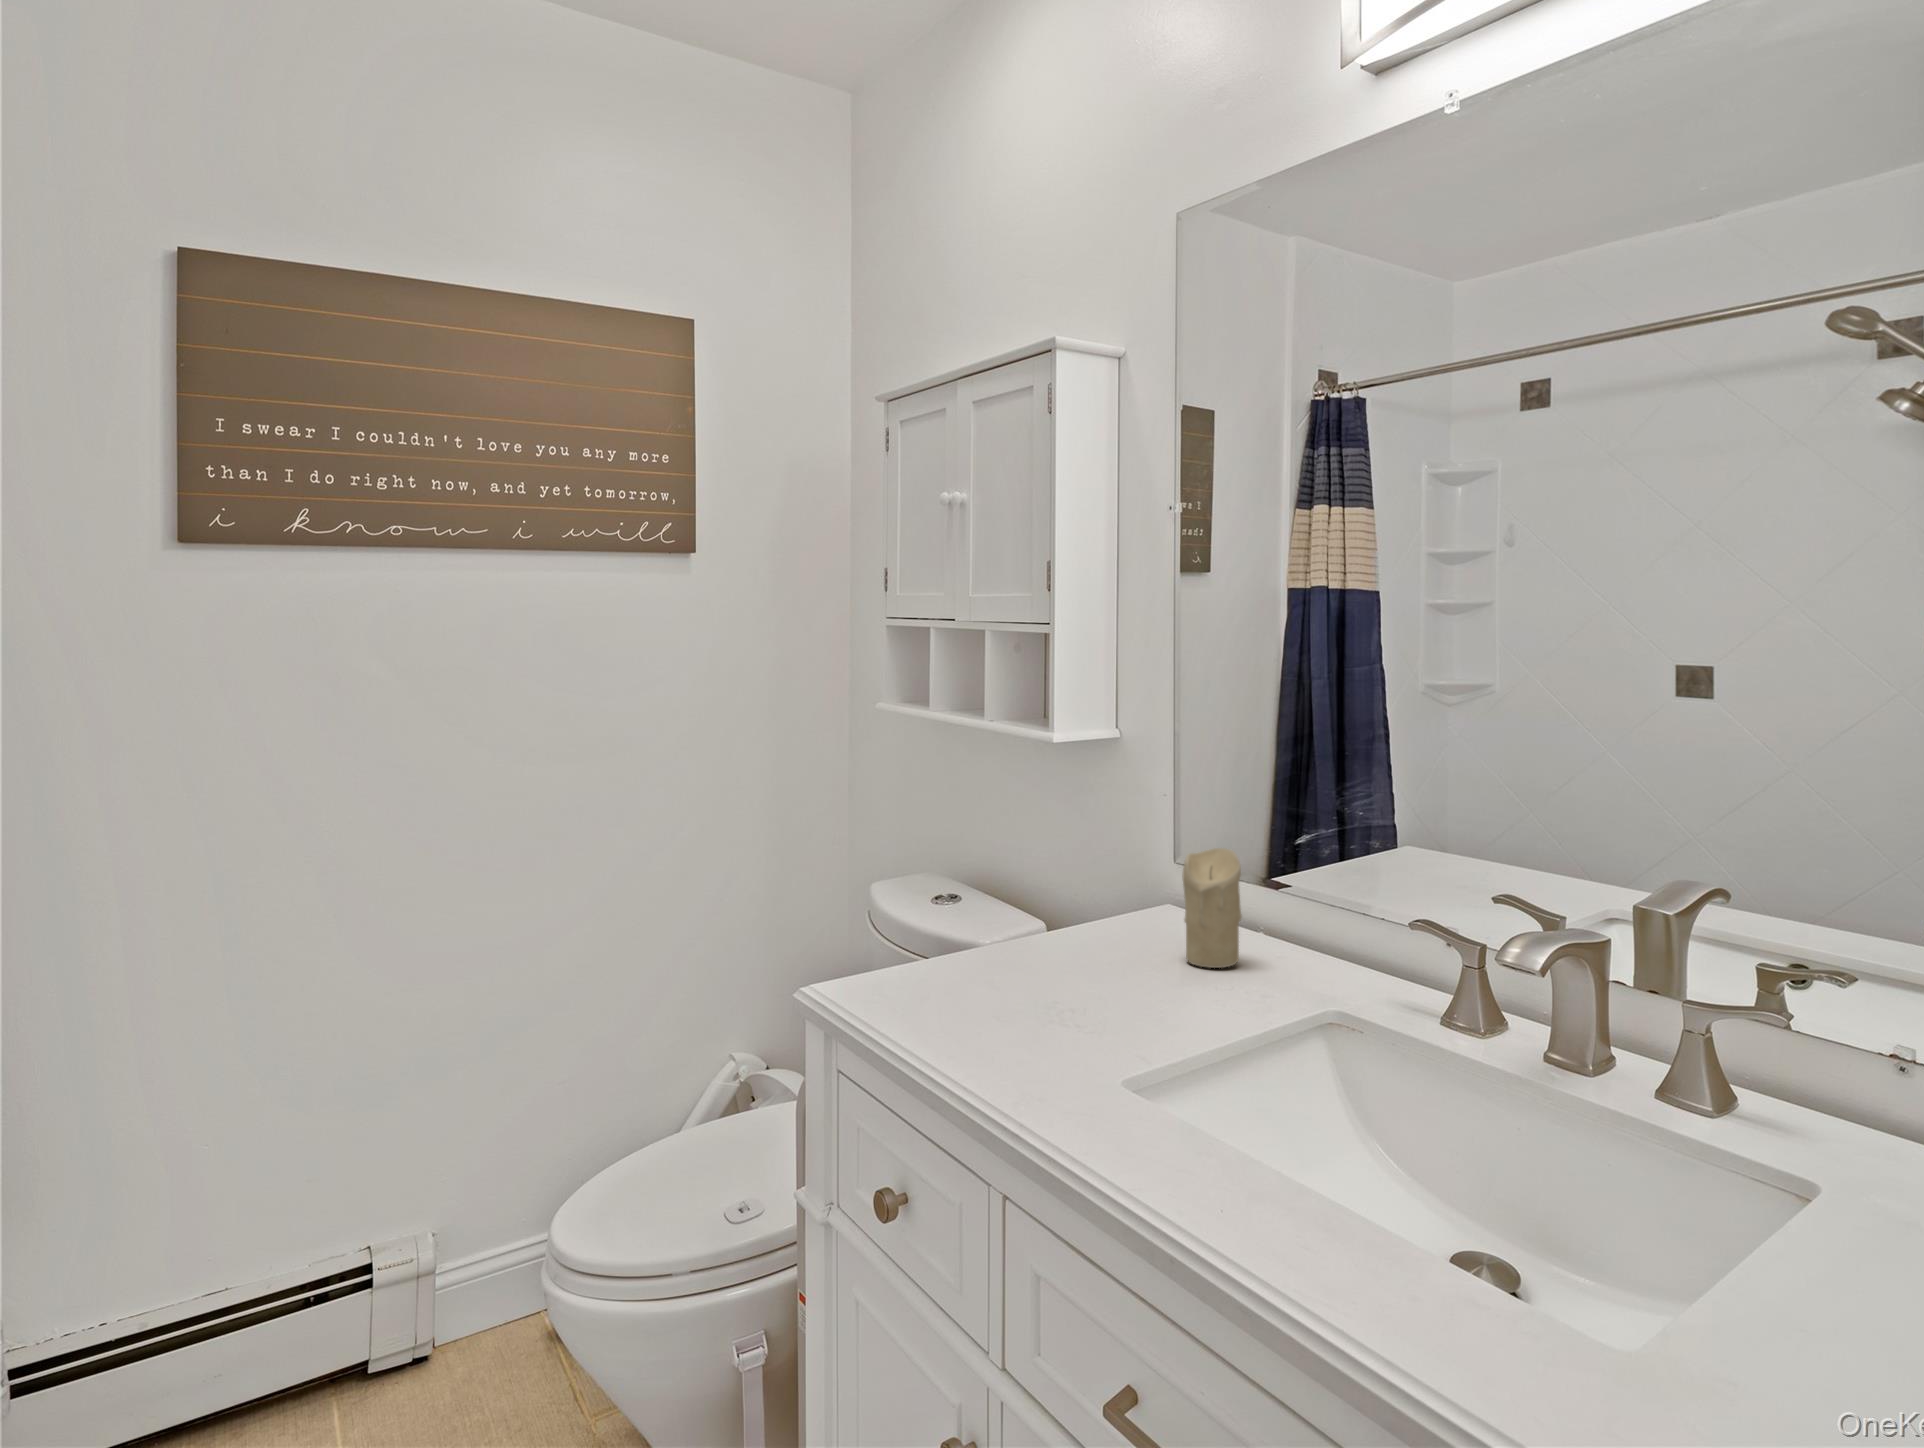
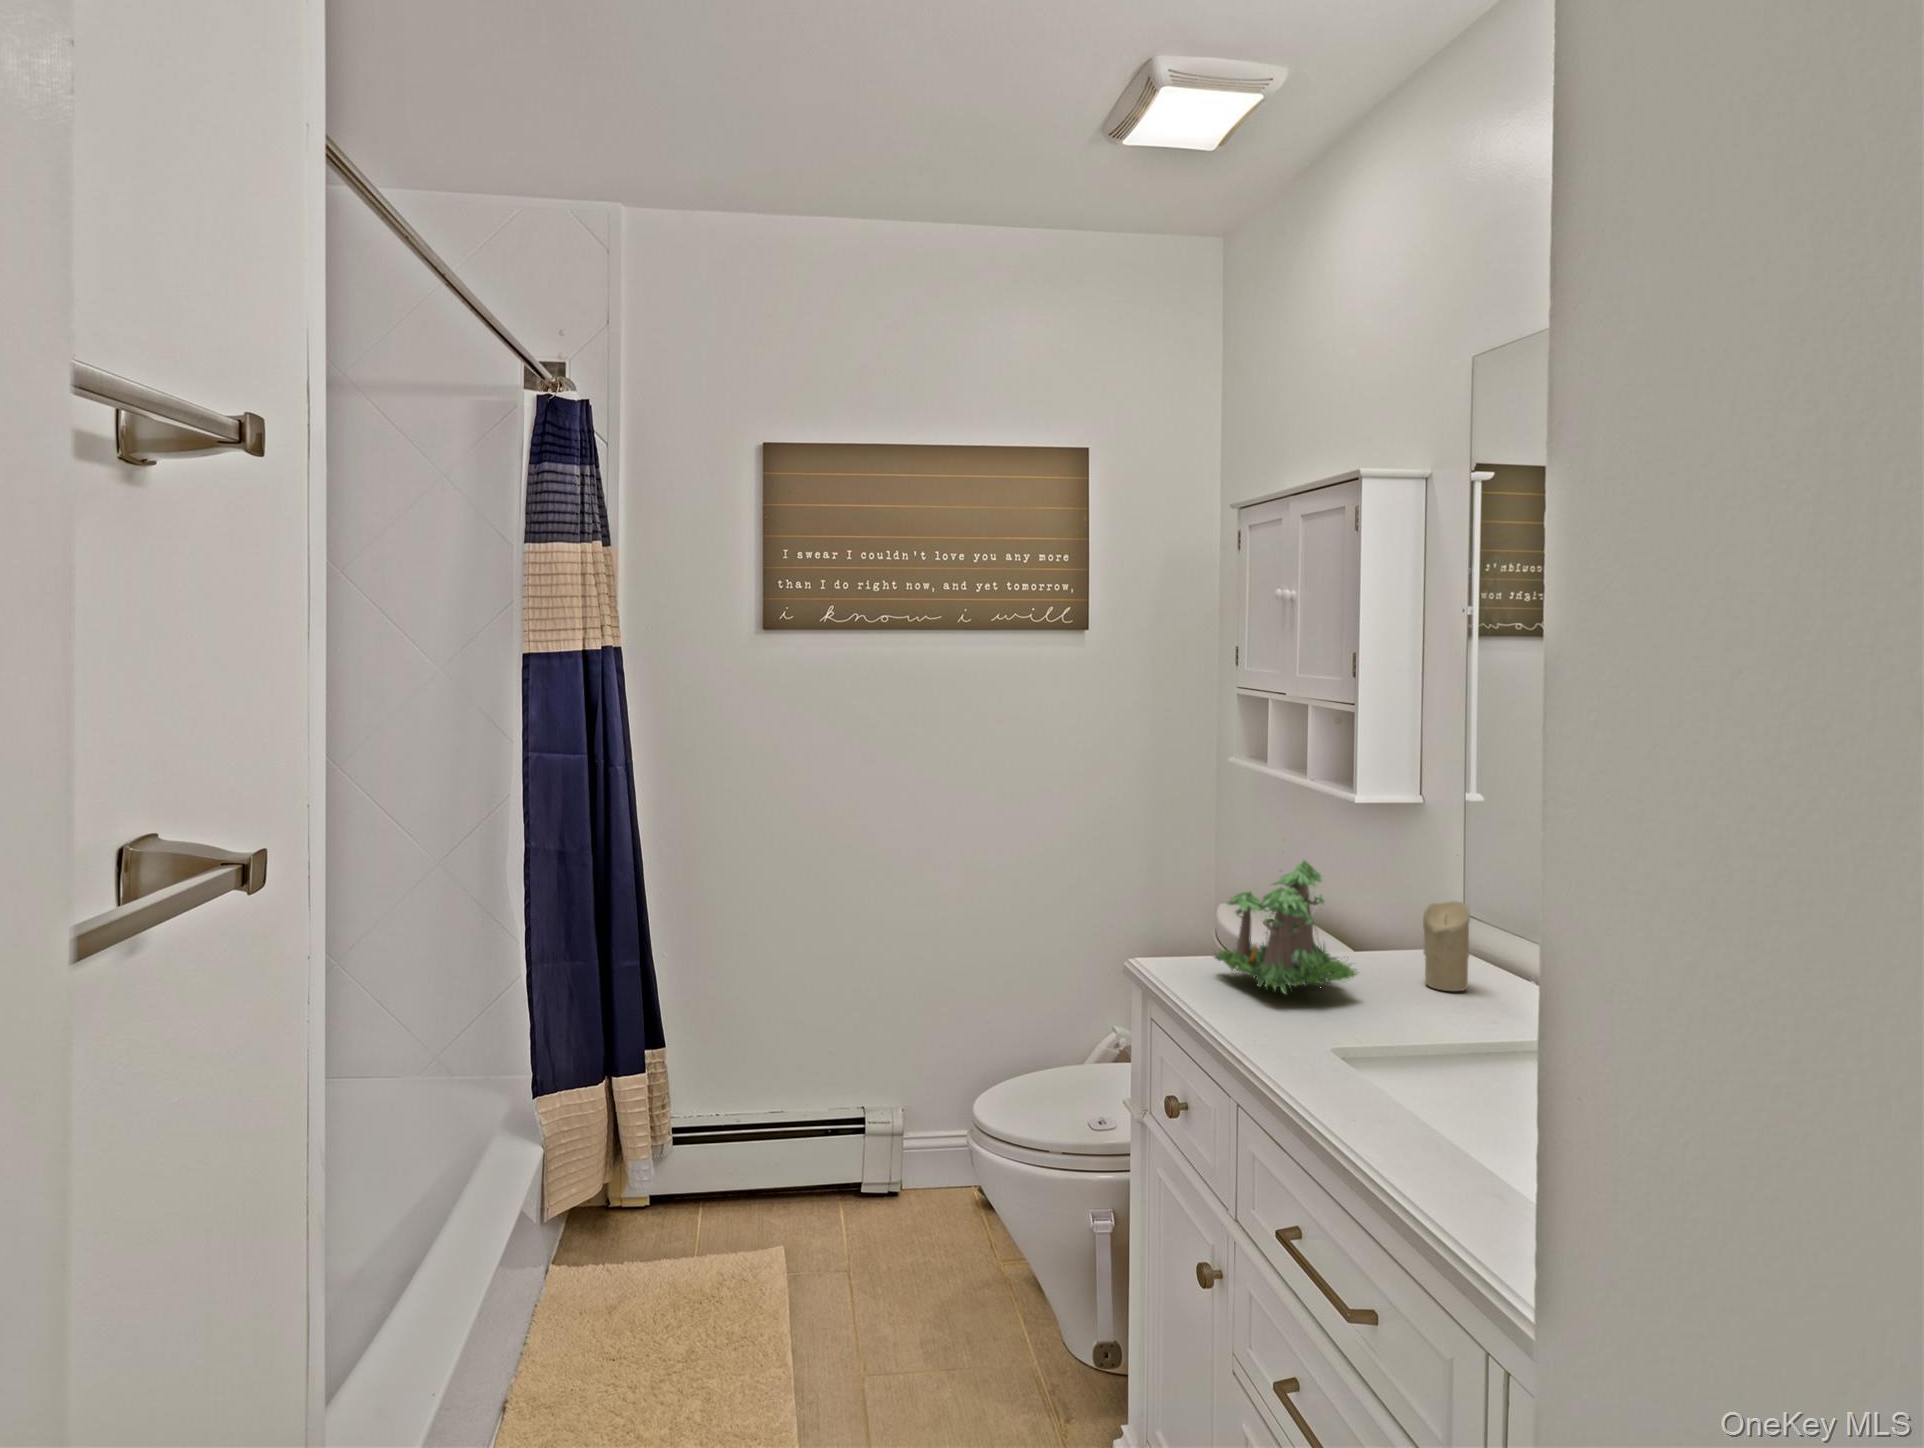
plant: none [918,731,1127,1002] -> present [1214,861,1358,994]

